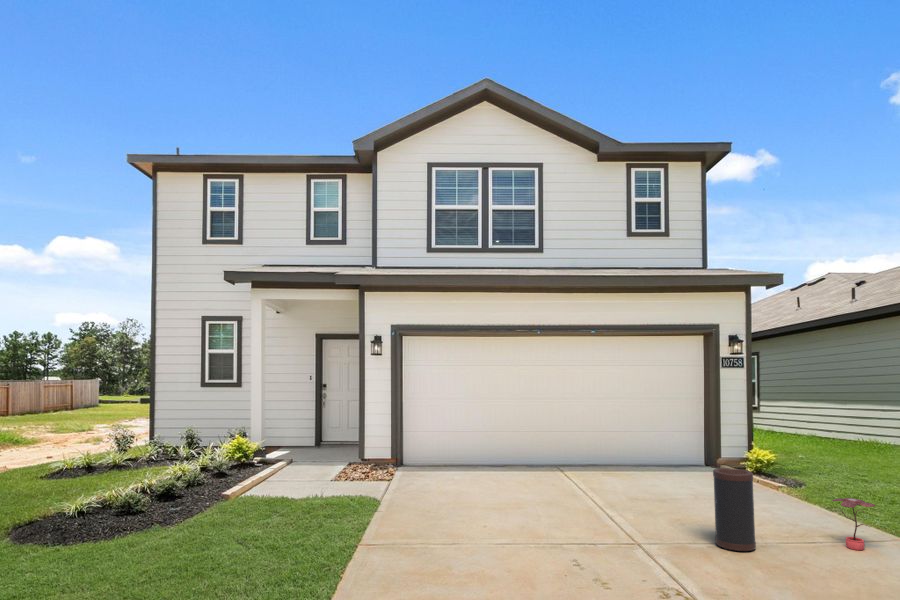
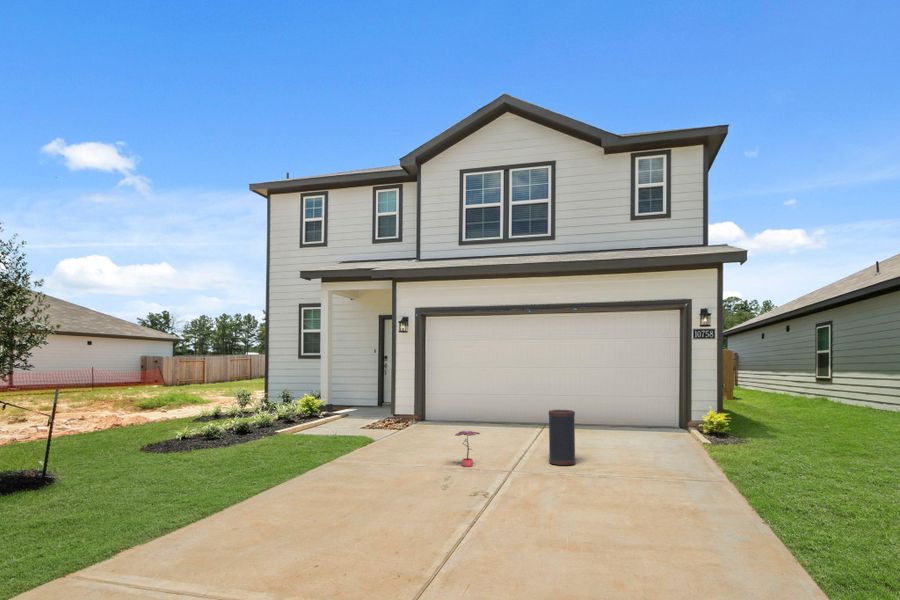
potted plant: present [832,498,875,550] -> present [455,431,480,467]

